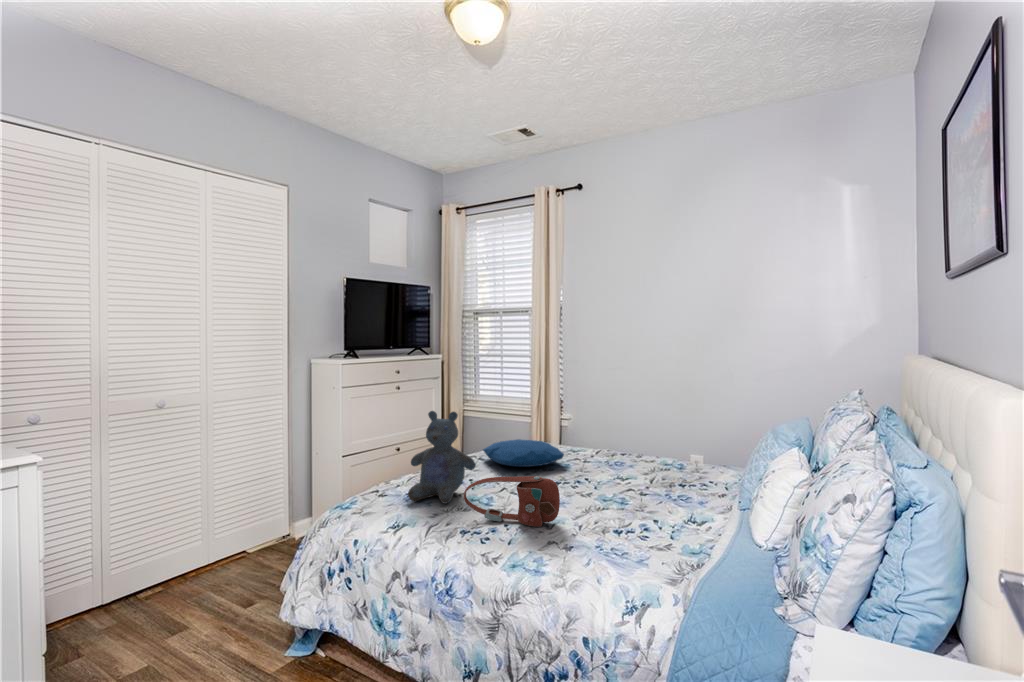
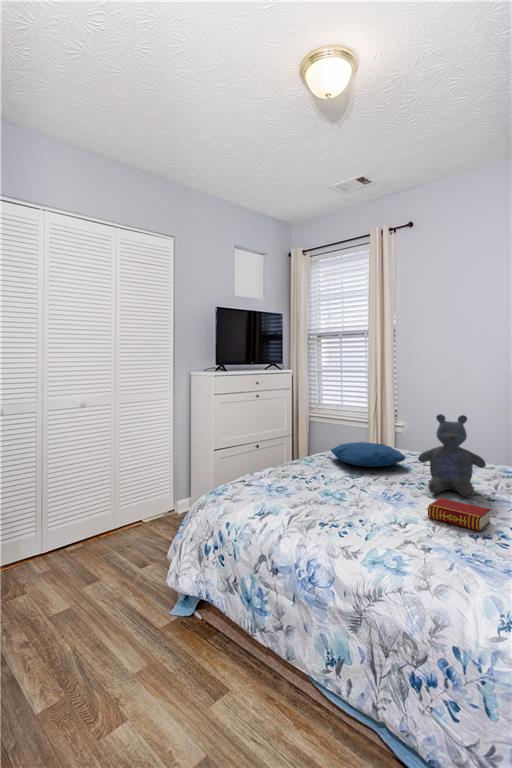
stuffed bear: present [408,411,476,504] -> present [418,414,486,497]
handbag: present [463,476,560,527] -> none [321,477,414,525]
book: none [575,496,635,527] -> present [428,498,490,531]

